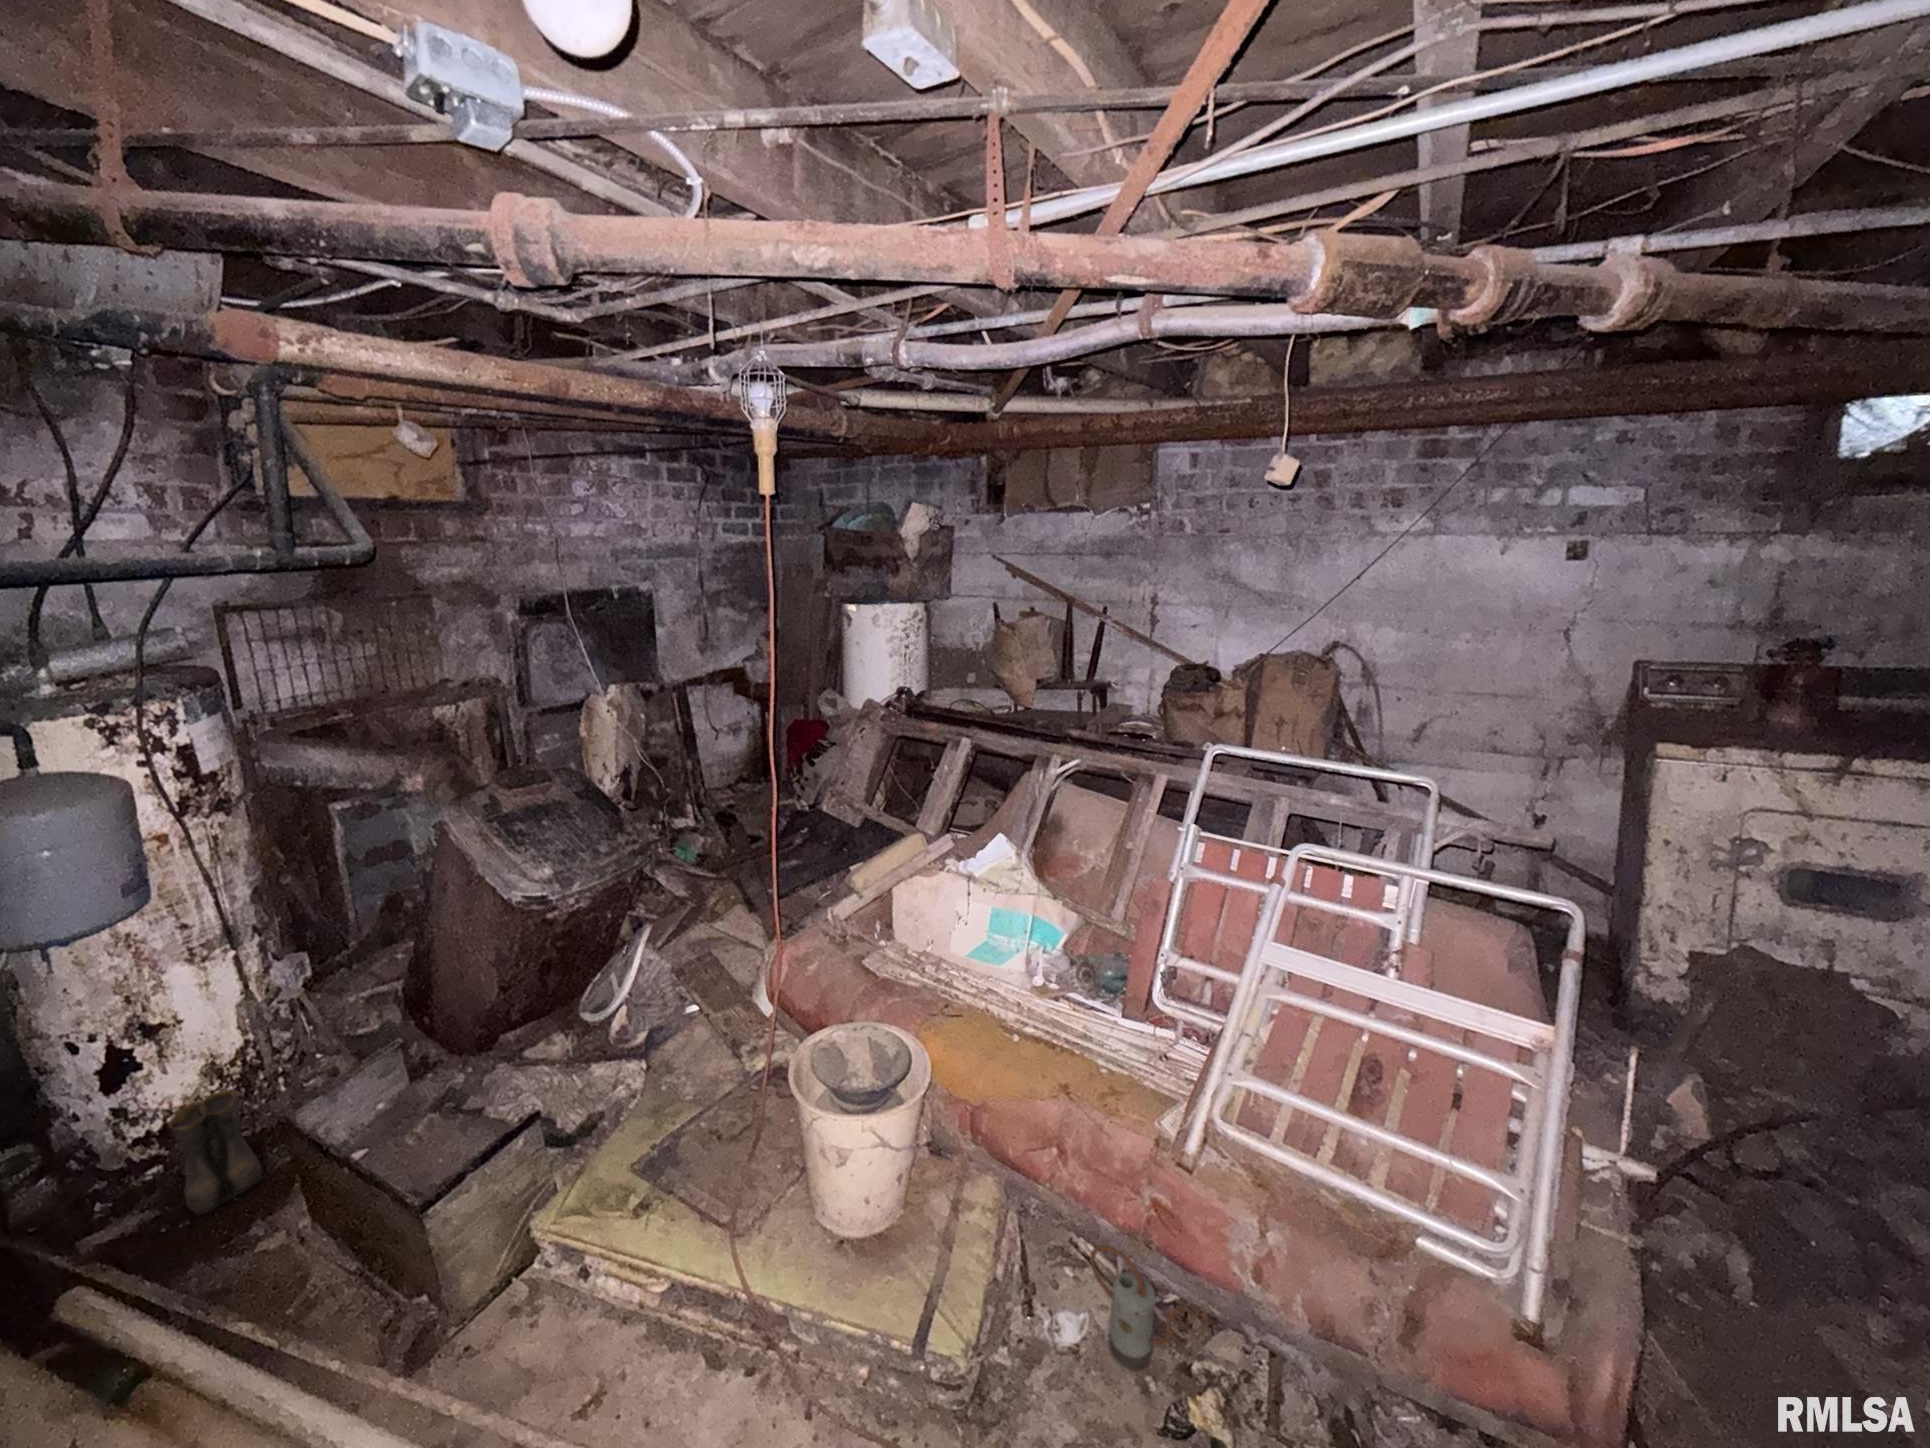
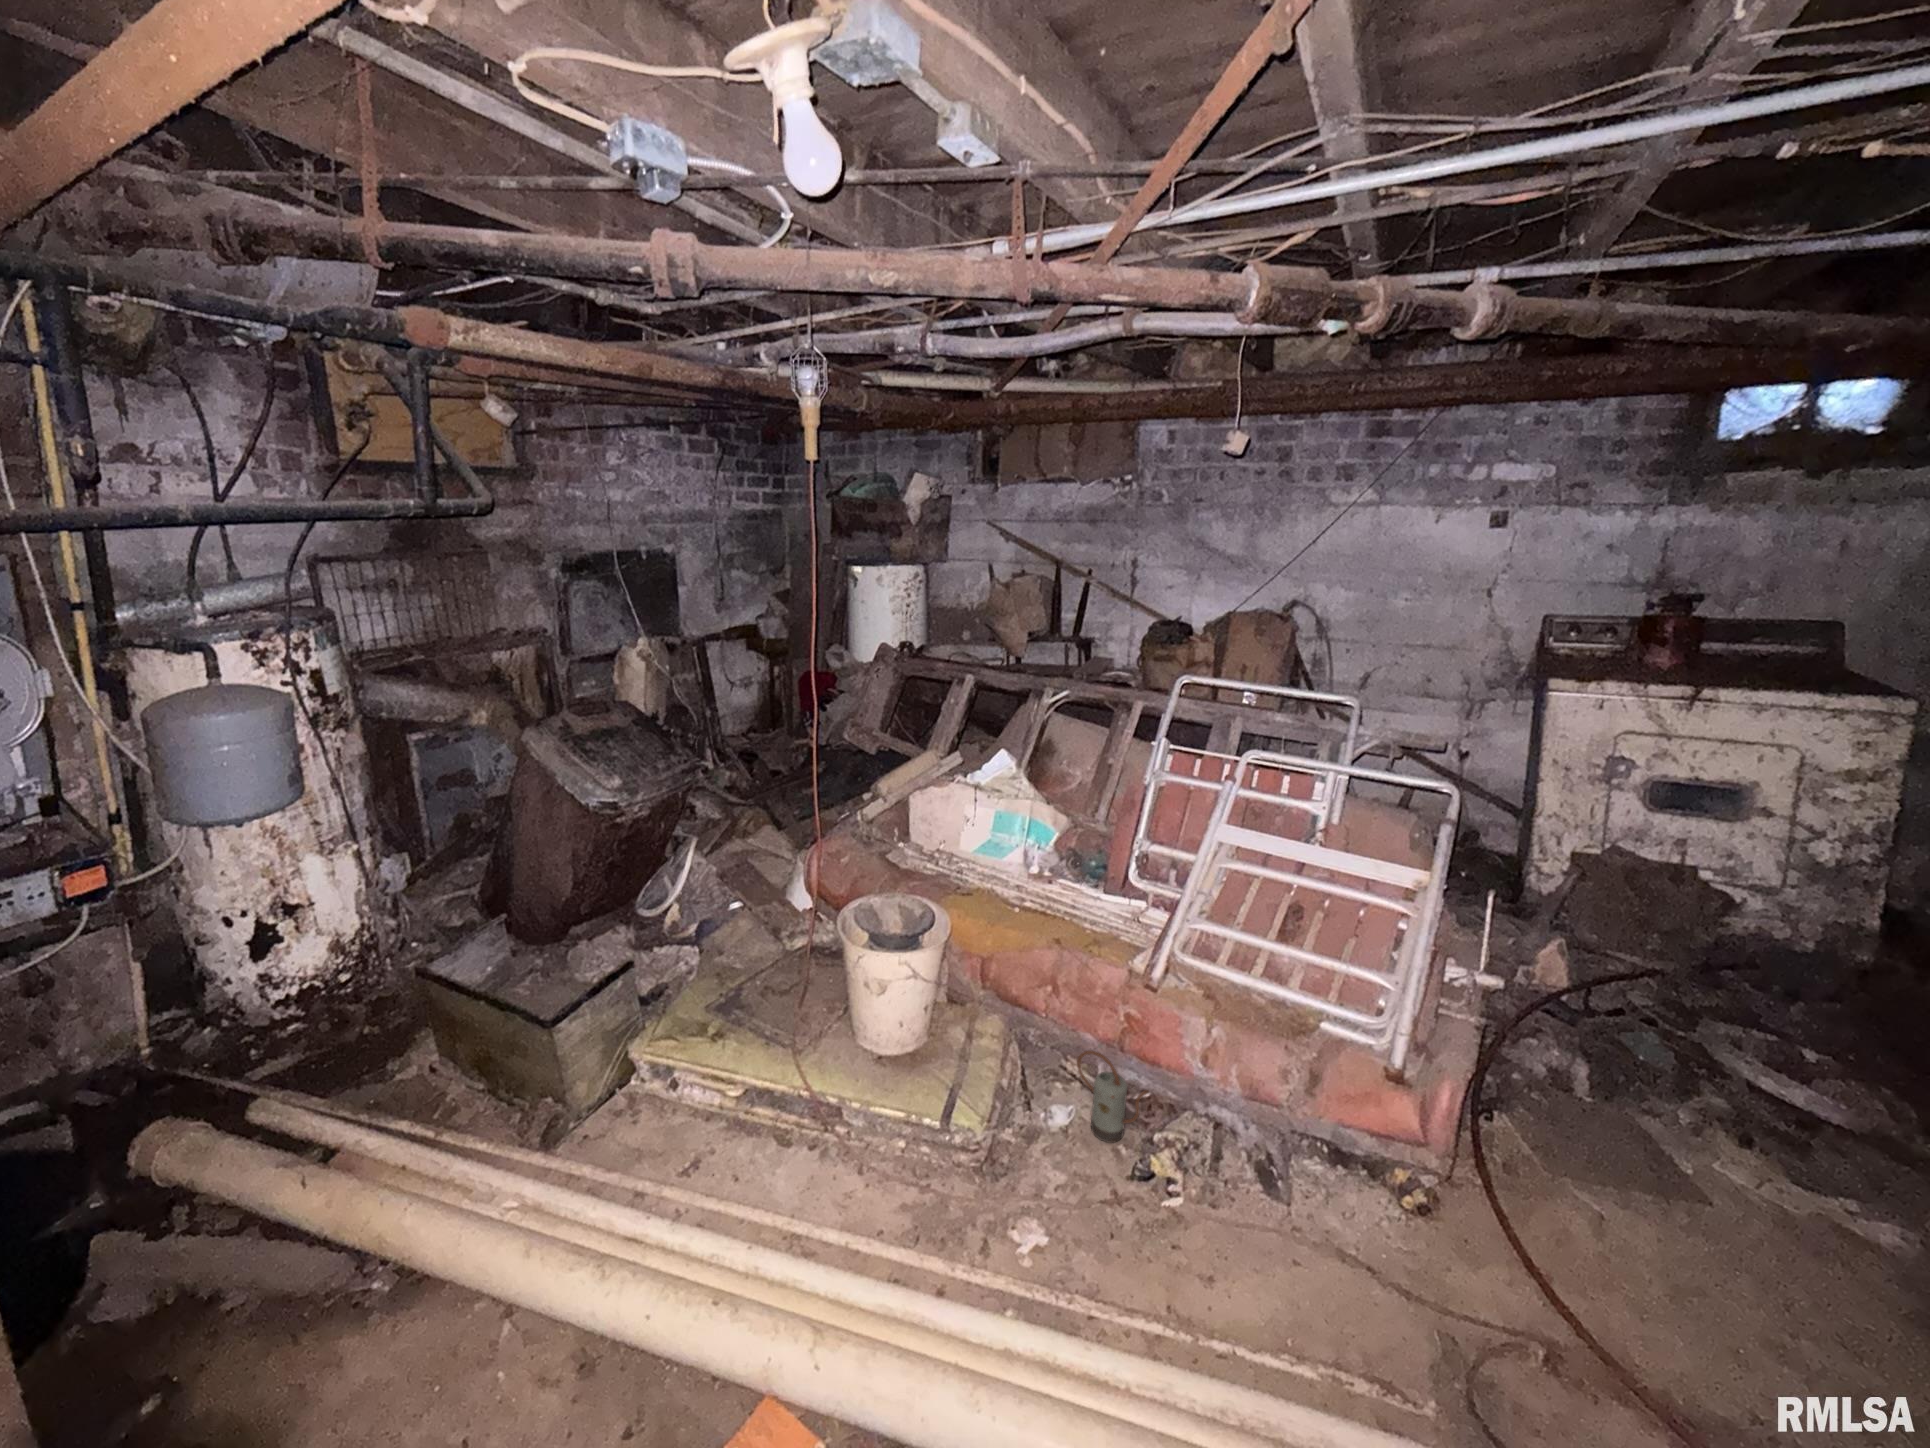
boots: present [168,1090,263,1215] -> none [309,962,390,1057]

